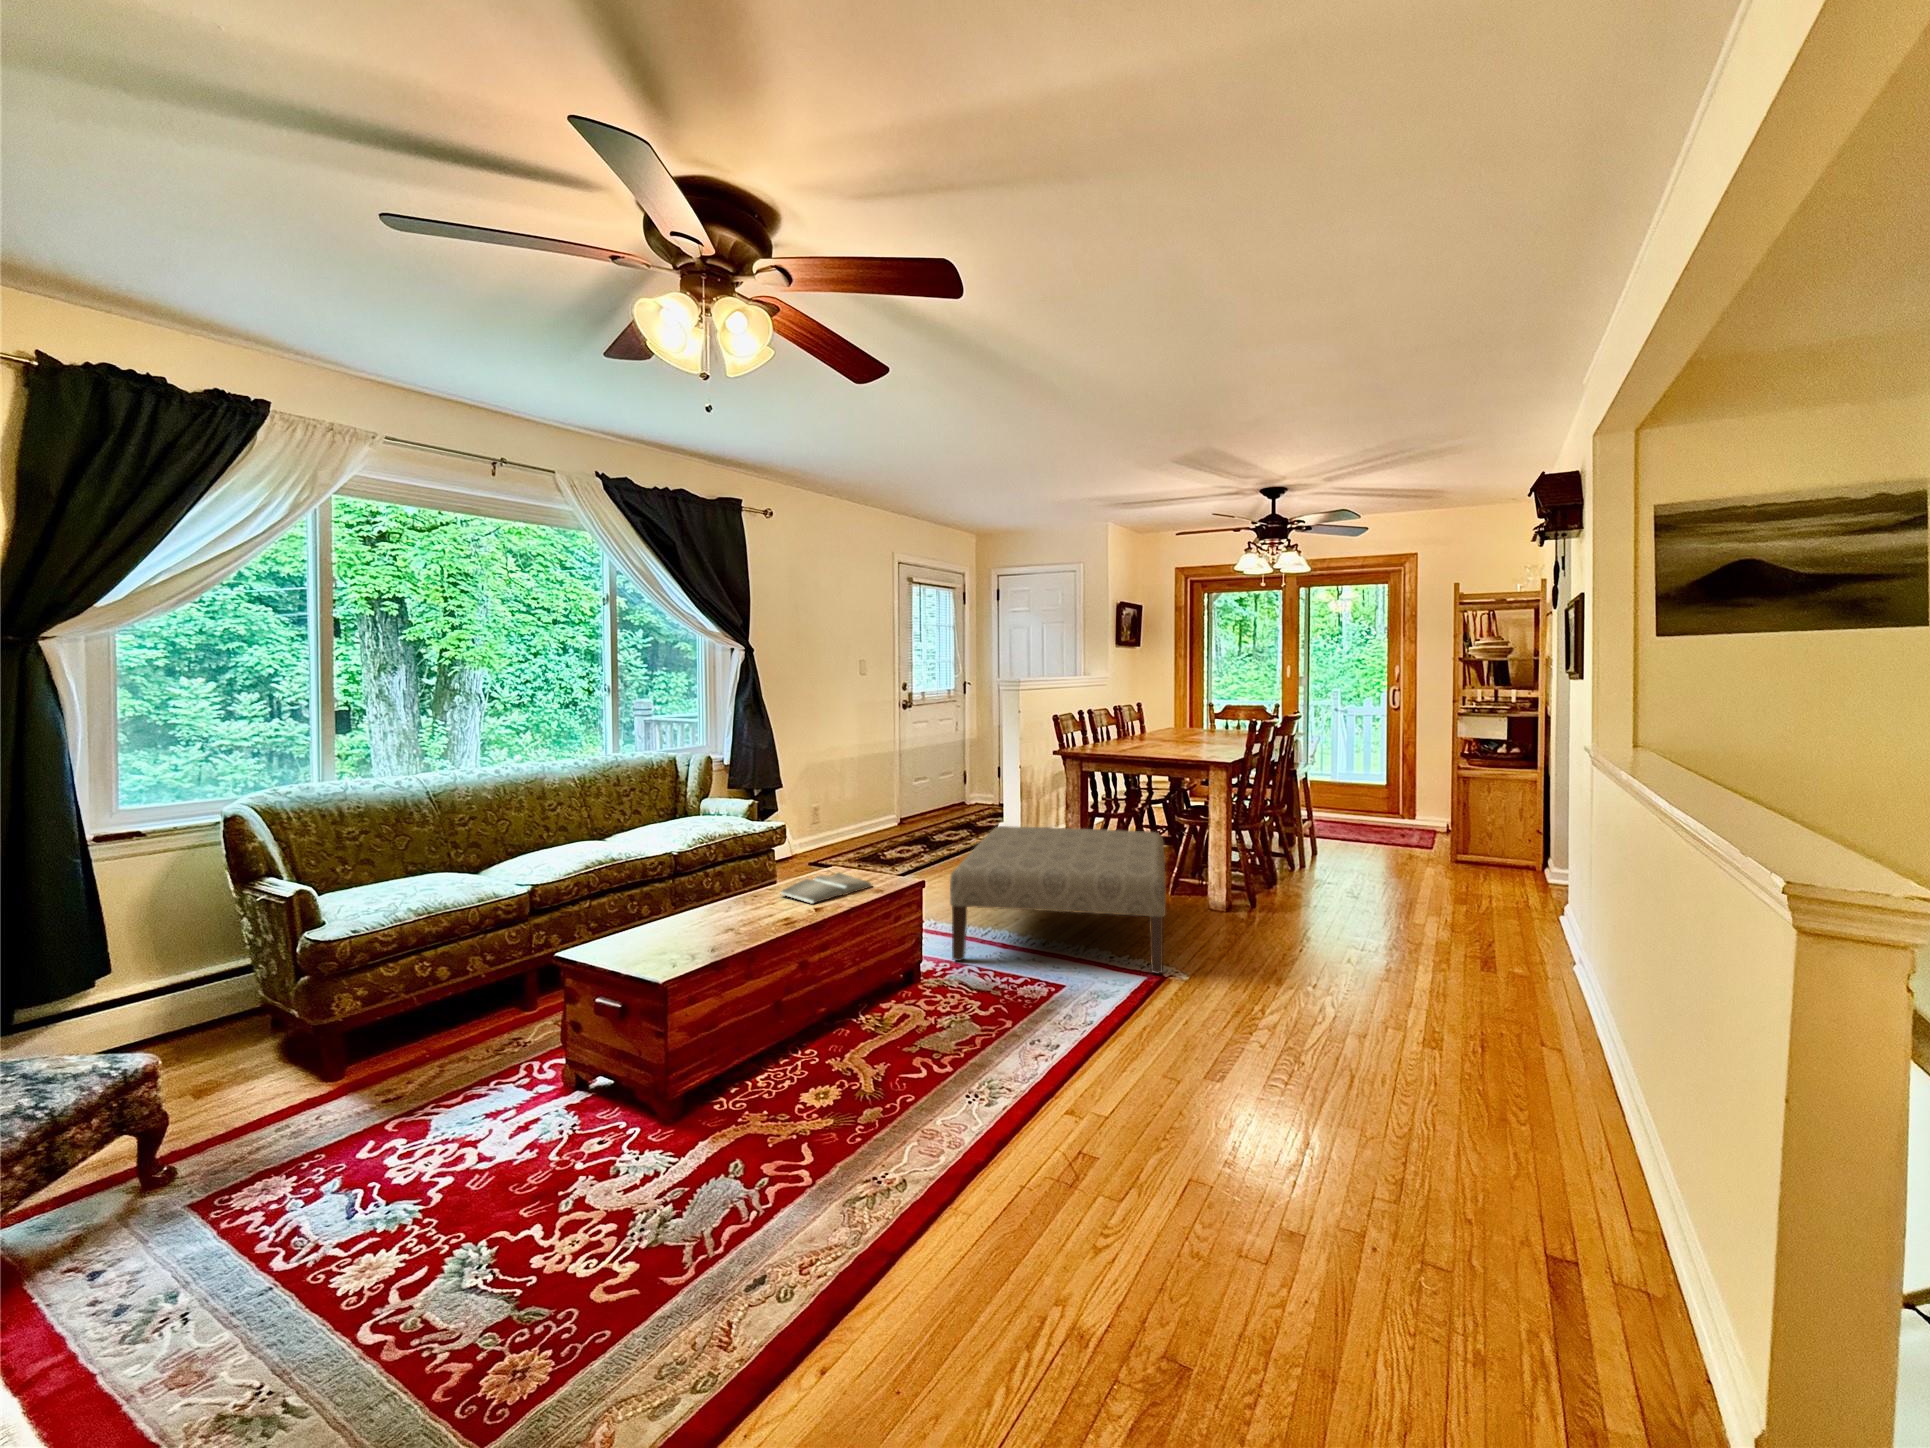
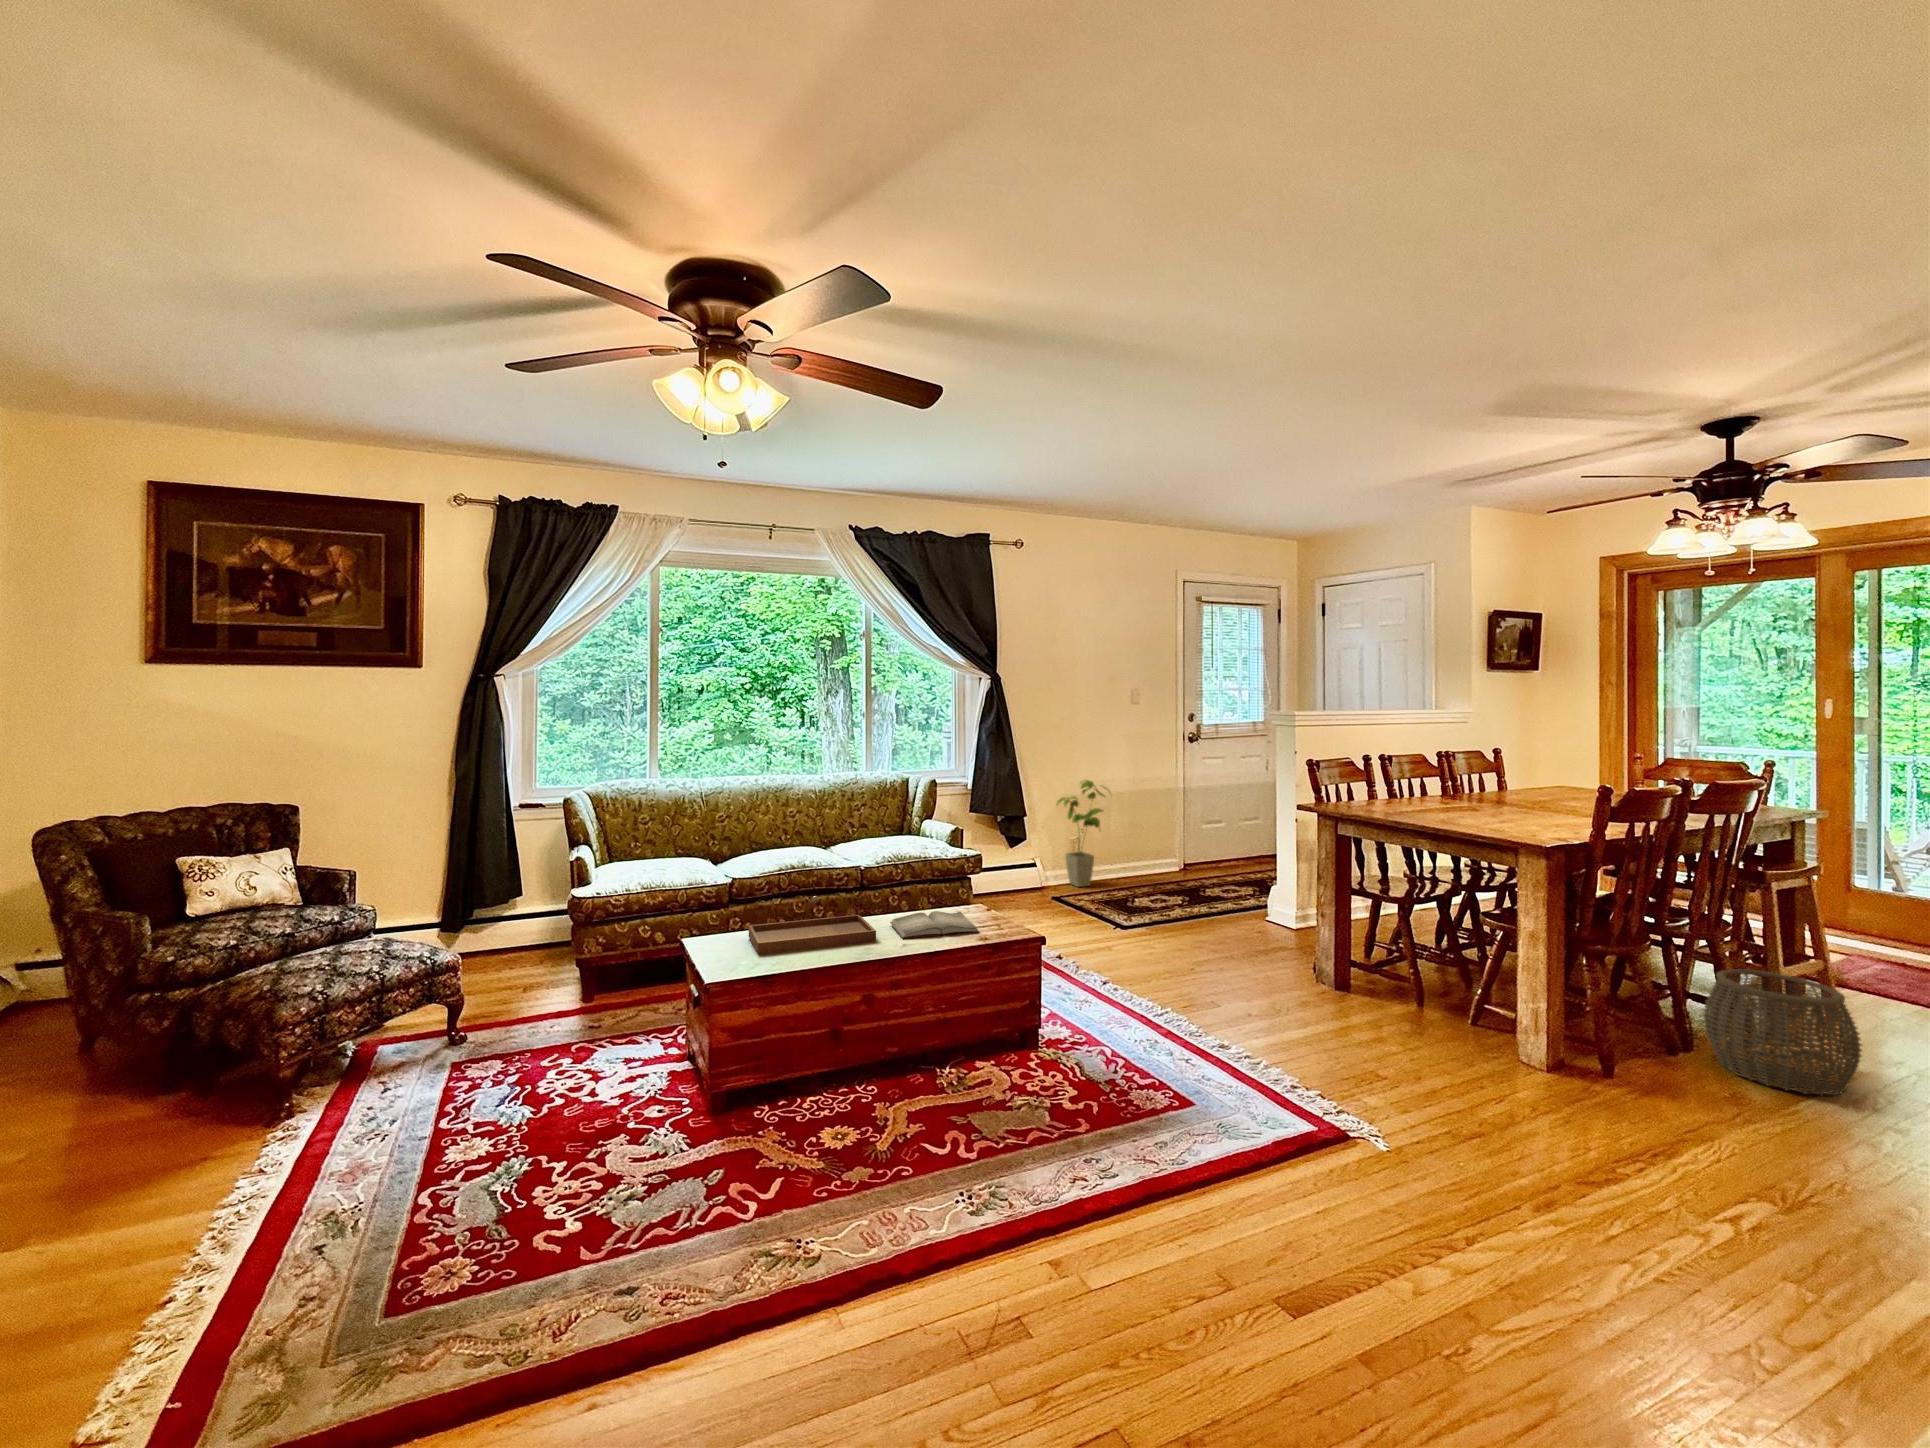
house plant: none [806,746,860,848] -> present [1057,780,1108,887]
ottoman: present [950,826,1166,973] -> none [1088,890,1442,1132]
woven basket: none [1278,828,1345,893] -> present [1703,969,1862,1096]
tray: none [643,878,789,948] -> present [749,896,876,955]

